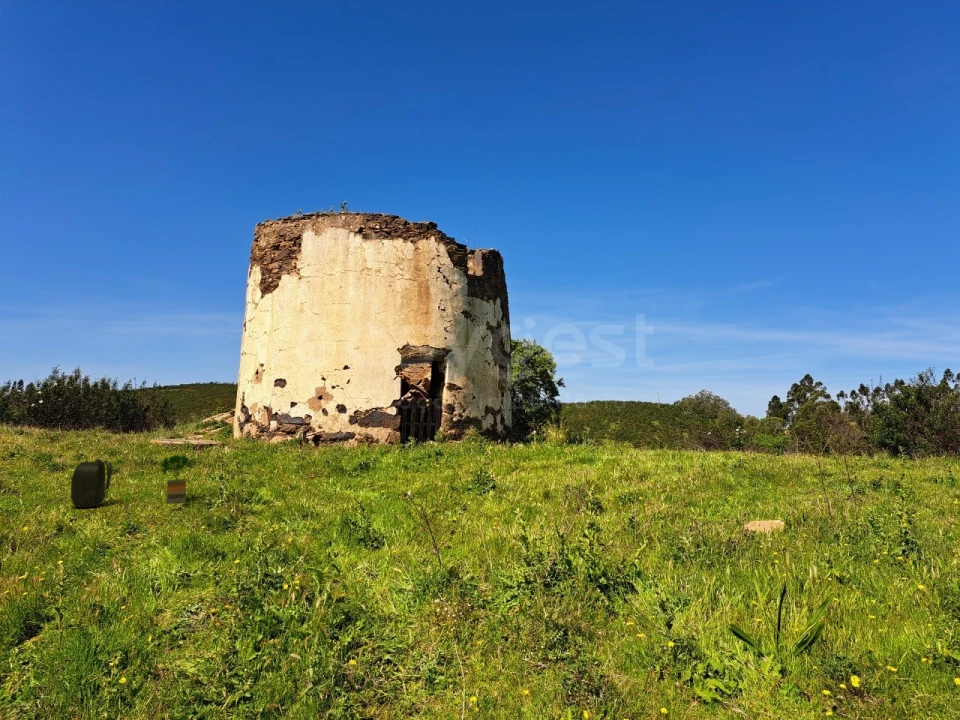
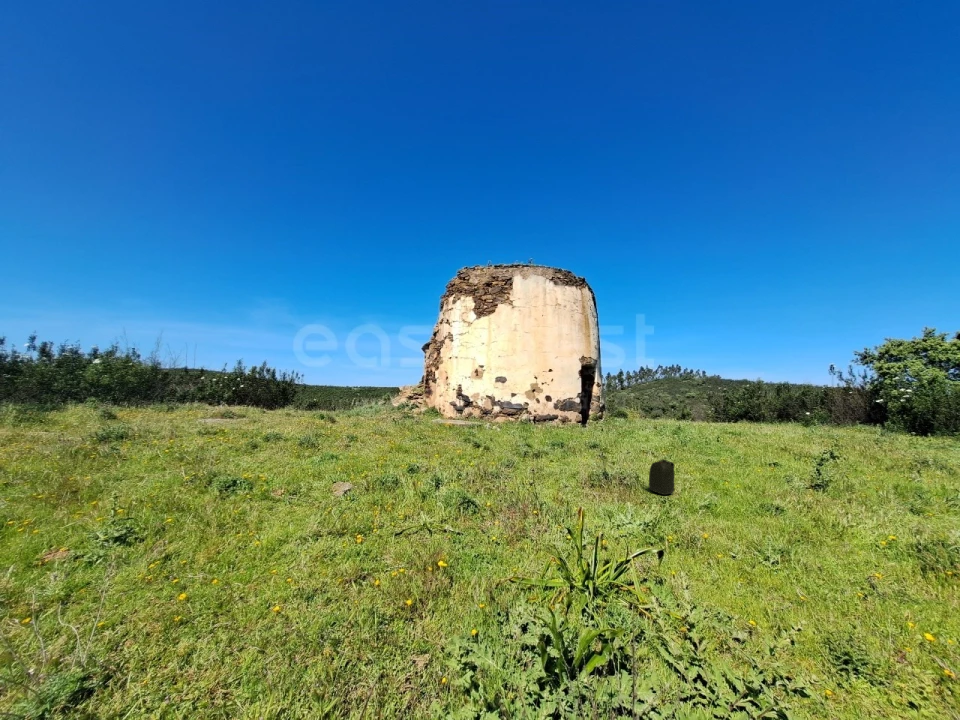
potted tree: present [160,455,194,503] -> none [682,453,706,487]

